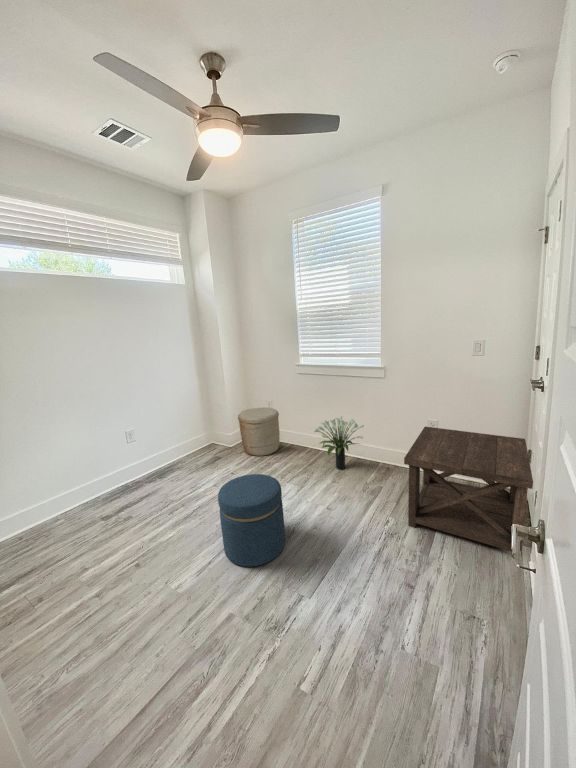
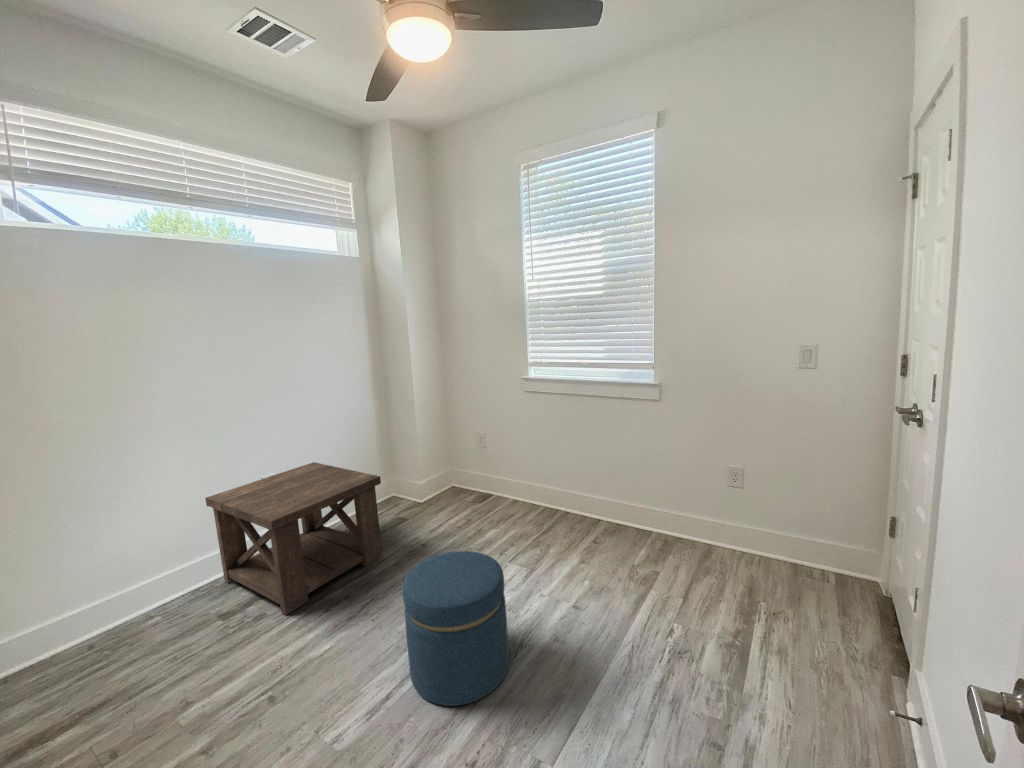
woven basket: present [238,407,280,456] -> none [436,442,500,518]
potted plant: present [314,417,364,469] -> none [554,459,630,541]
side table: present [404,427,533,557] -> present [205,462,382,615]

